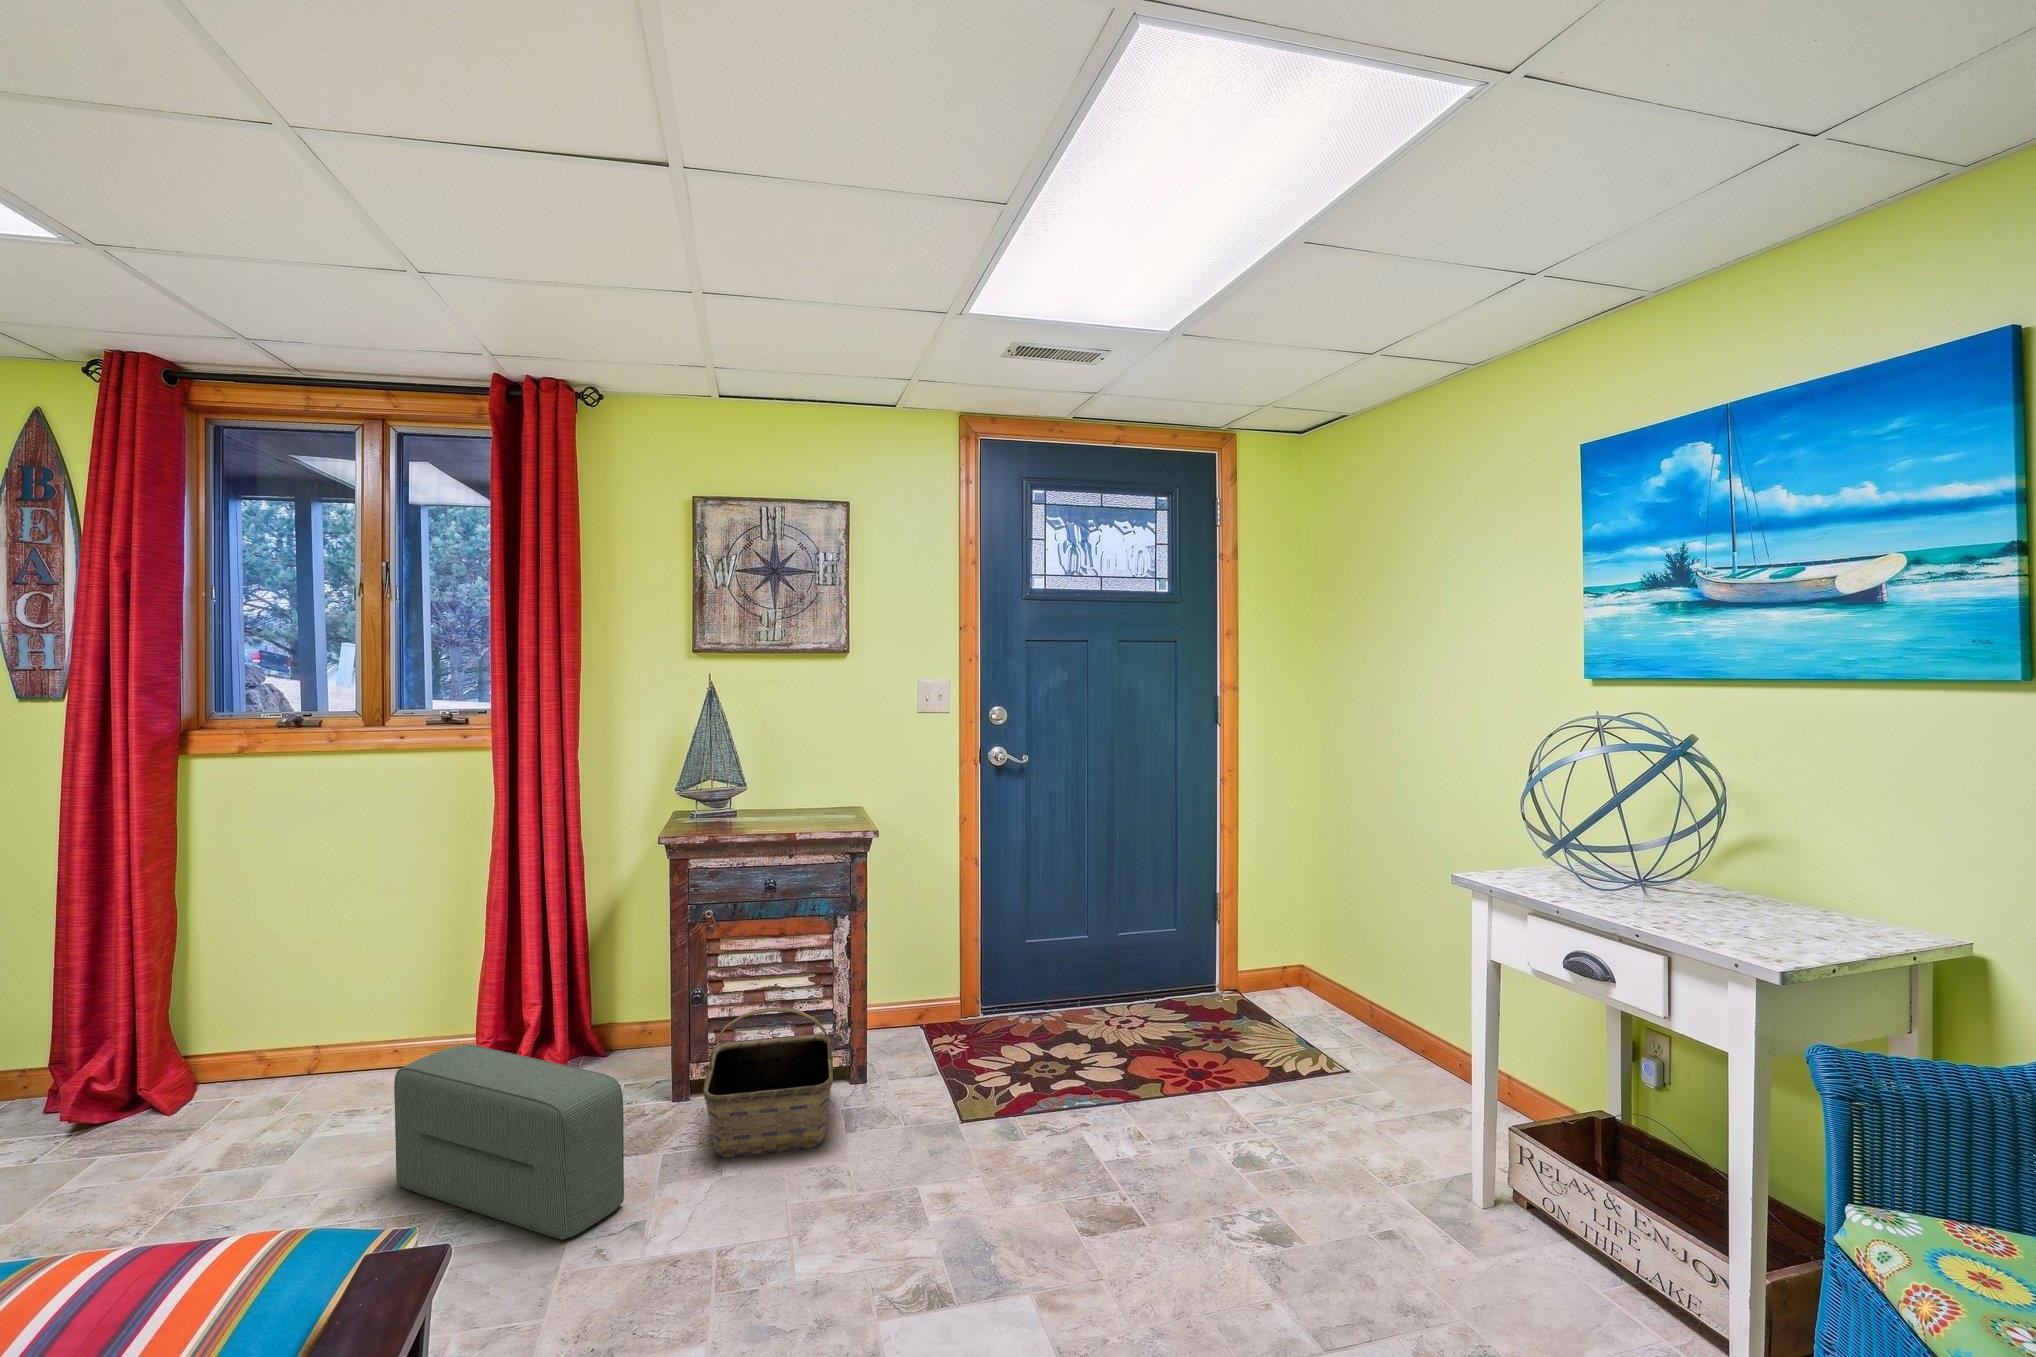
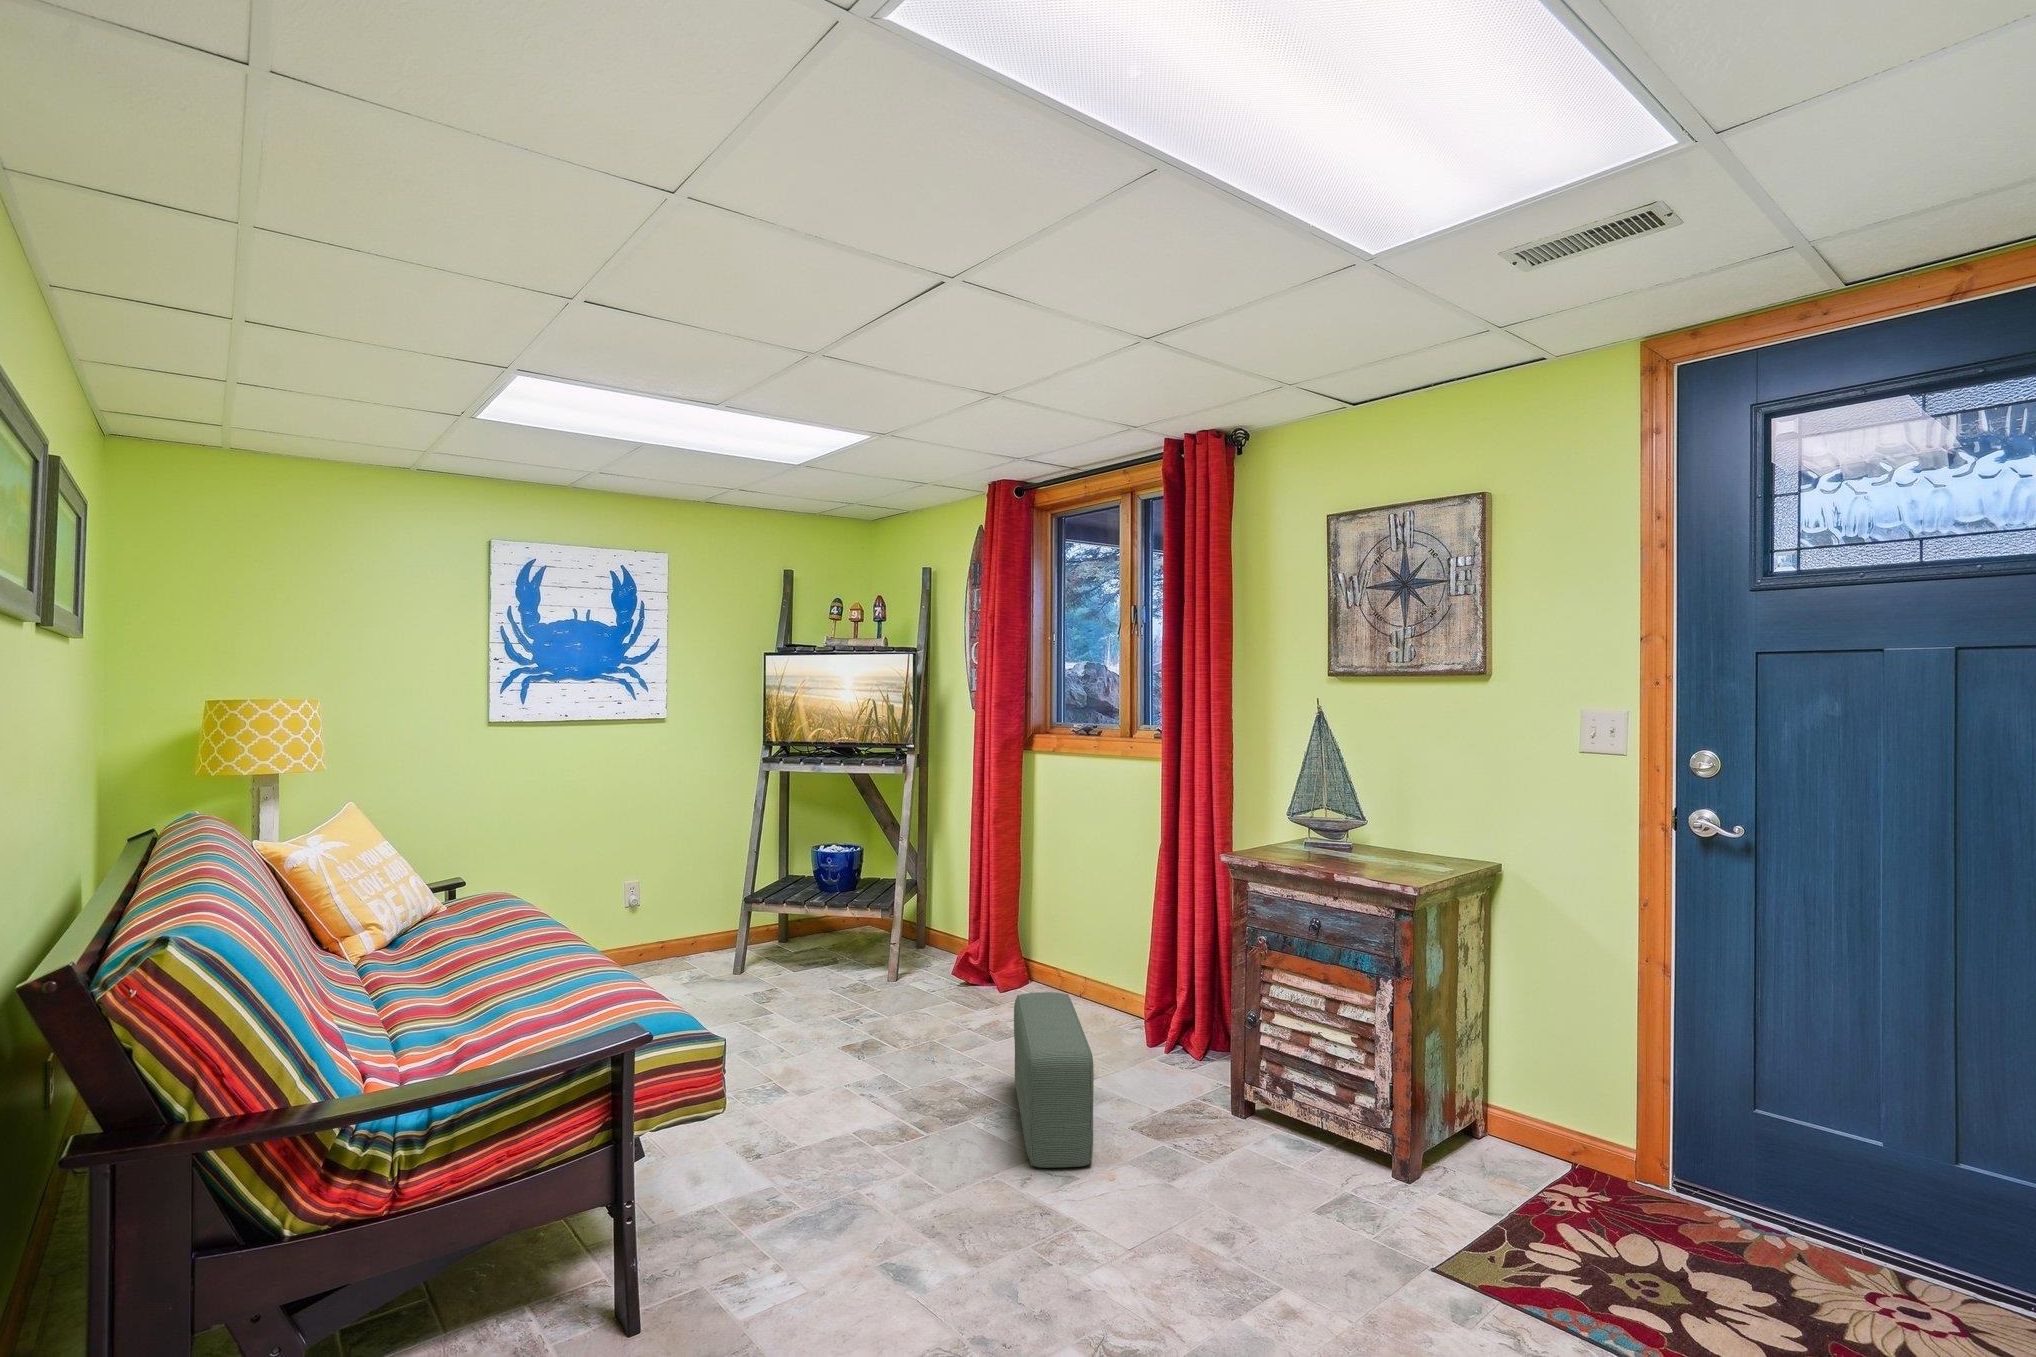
basket: present [703,1007,833,1158] -> none [1180,1045,1354,1209]

